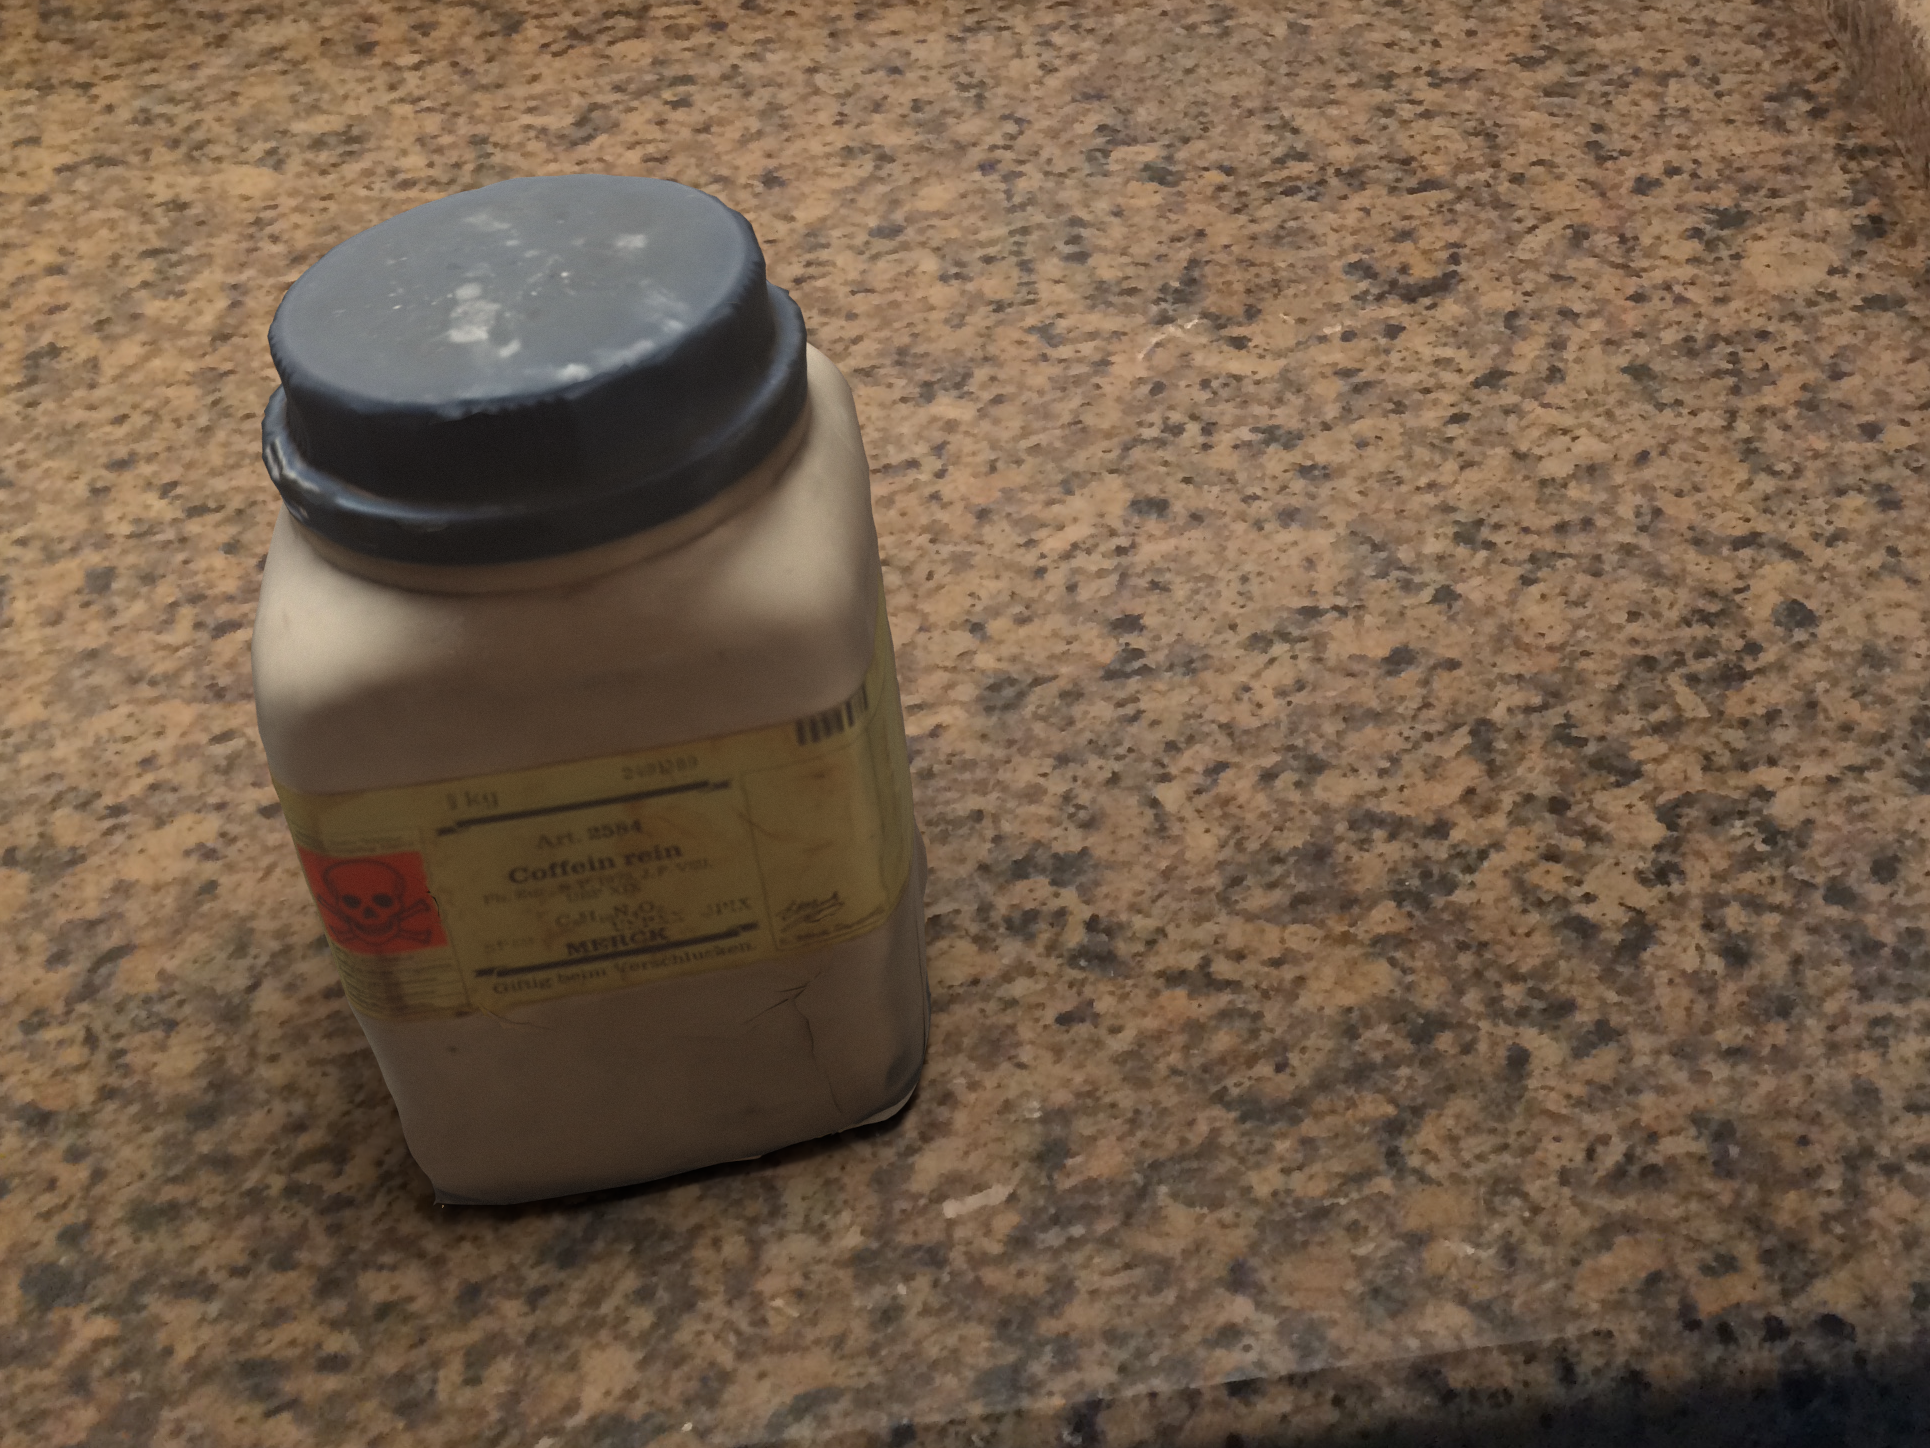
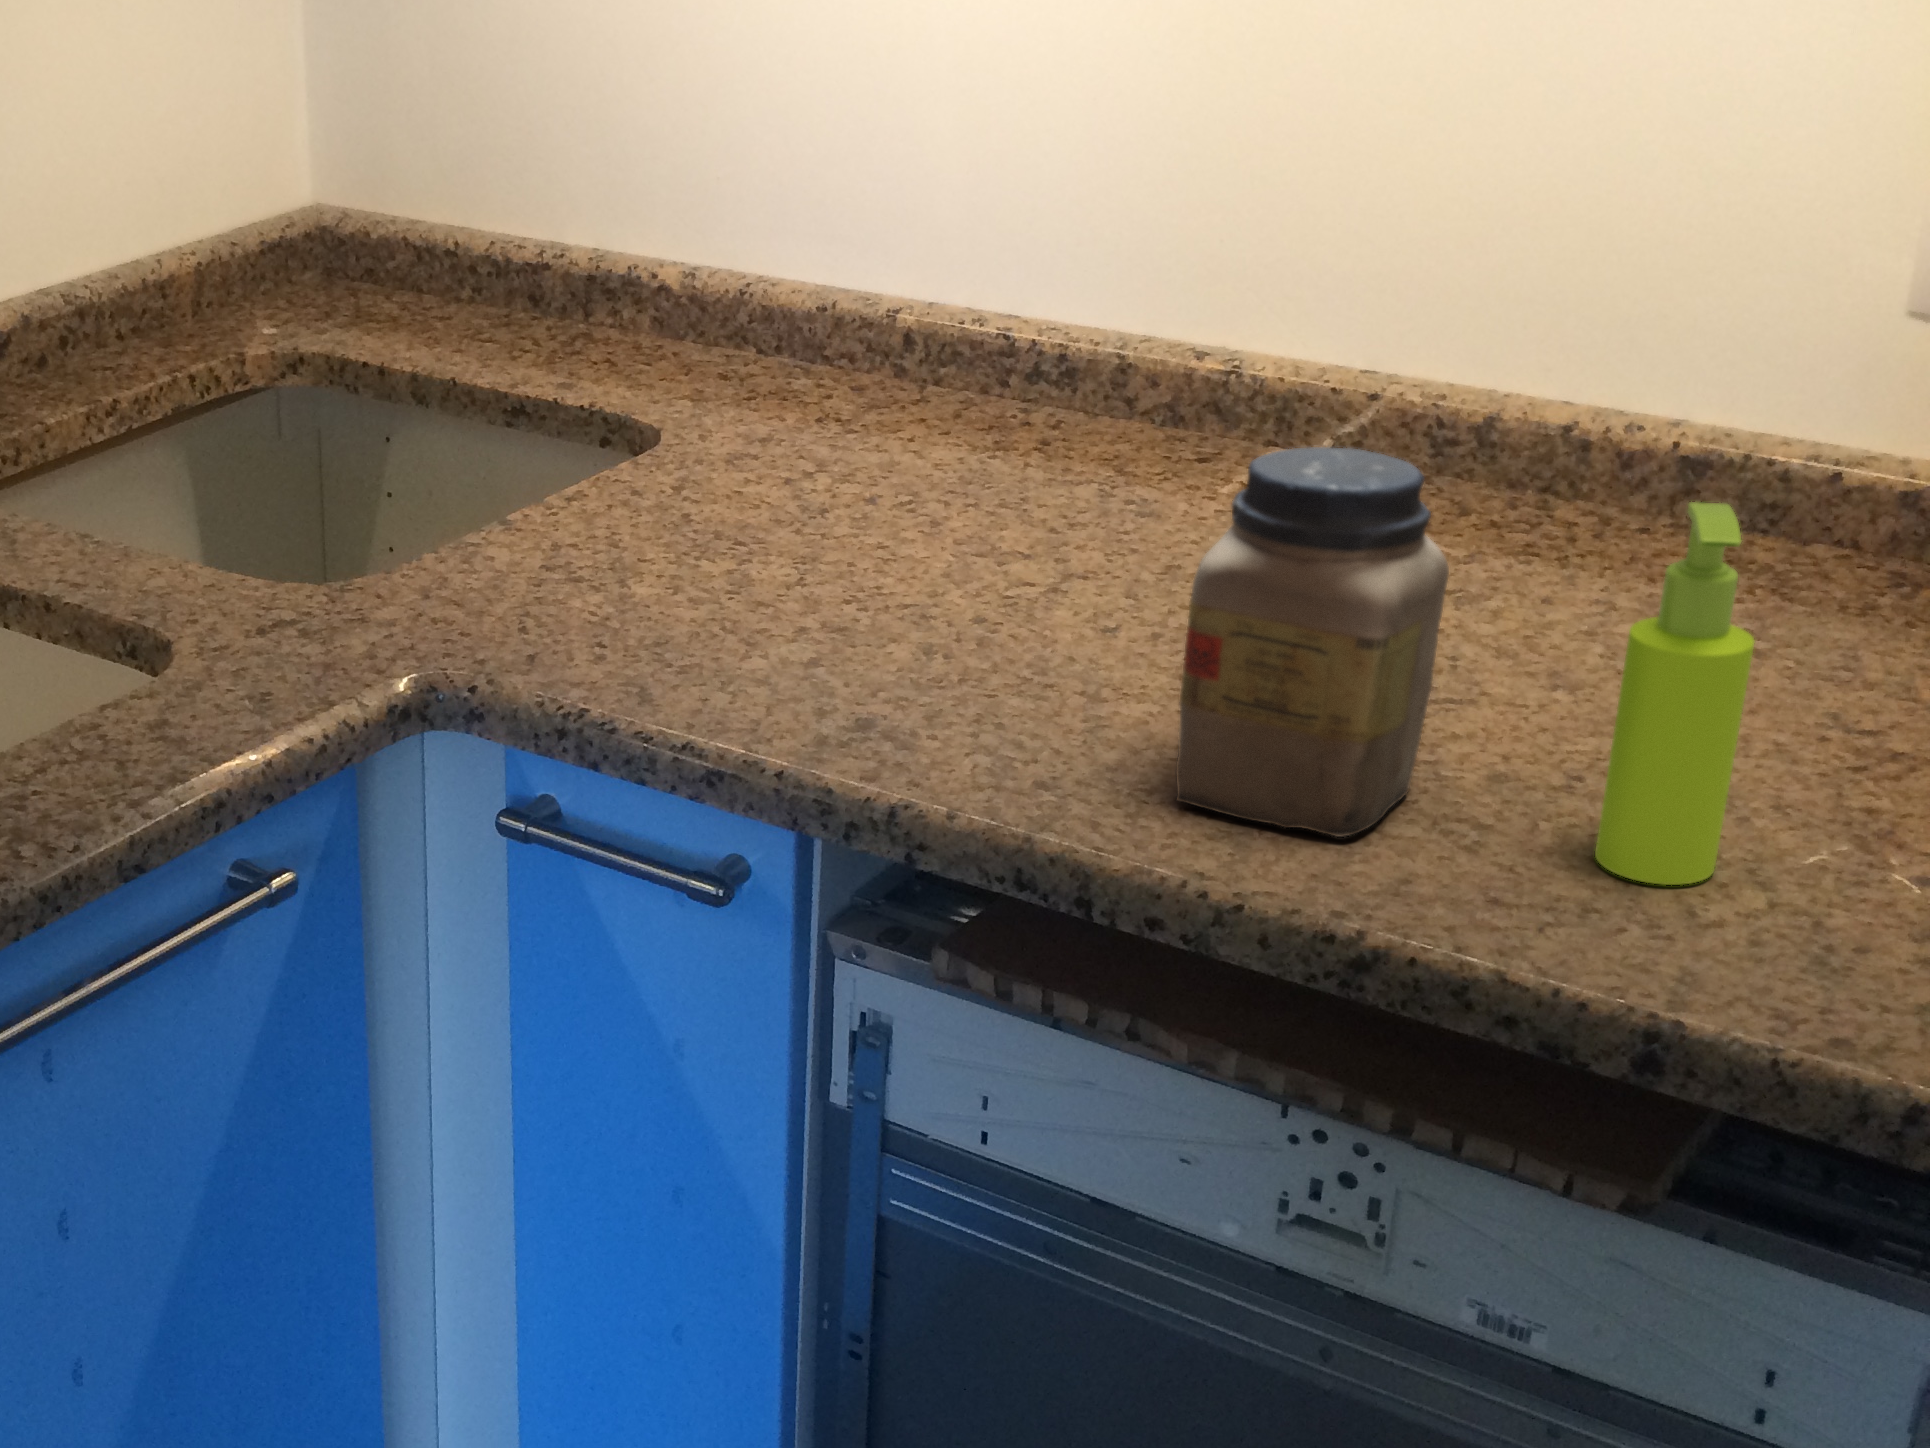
soap dispenser: none [1335,82,1610,893] -> present [1595,502,1755,885]

